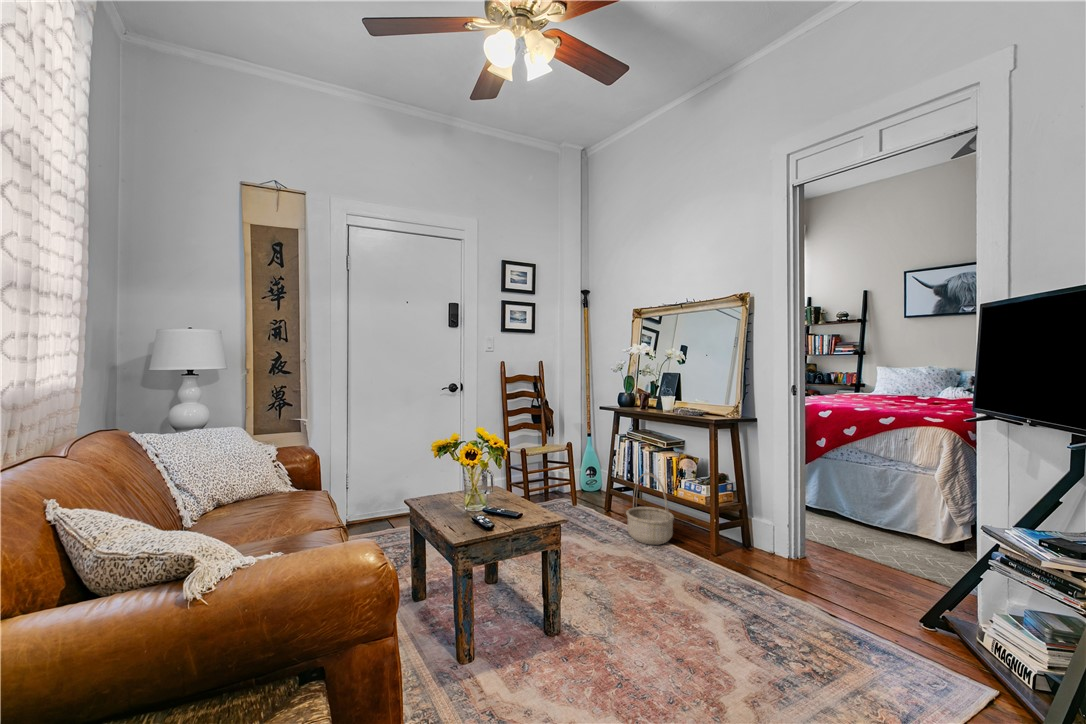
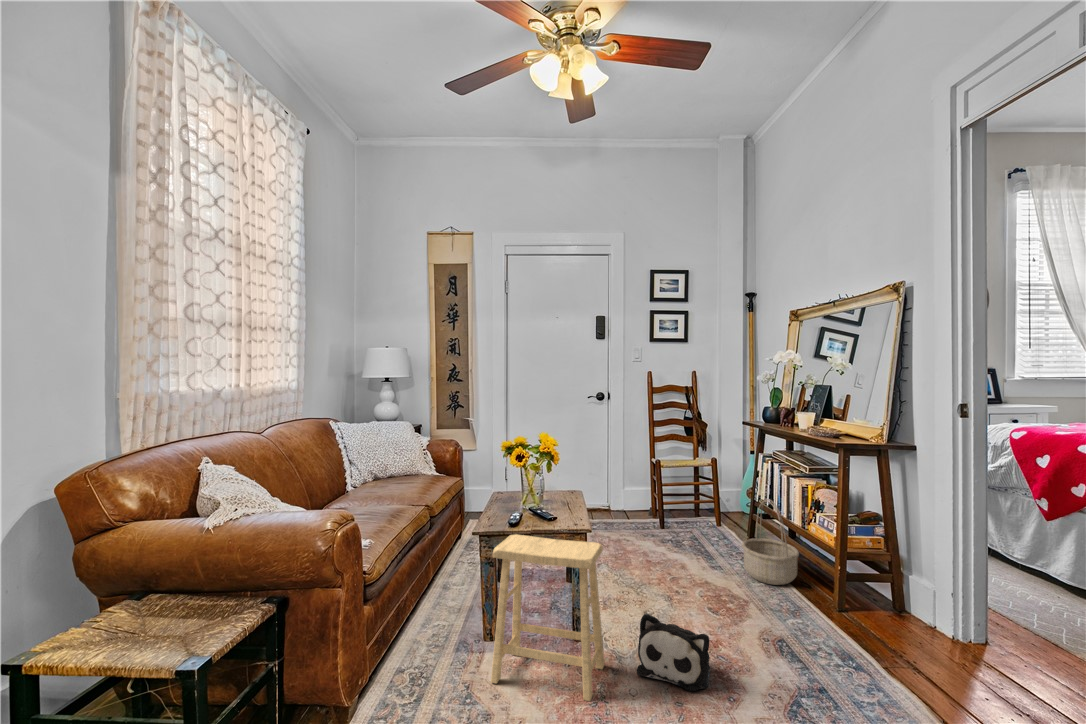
footstool: none [503,532,610,690] -> present [491,534,604,701]
plush toy: none [620,589,685,647] -> present [637,613,711,691]

